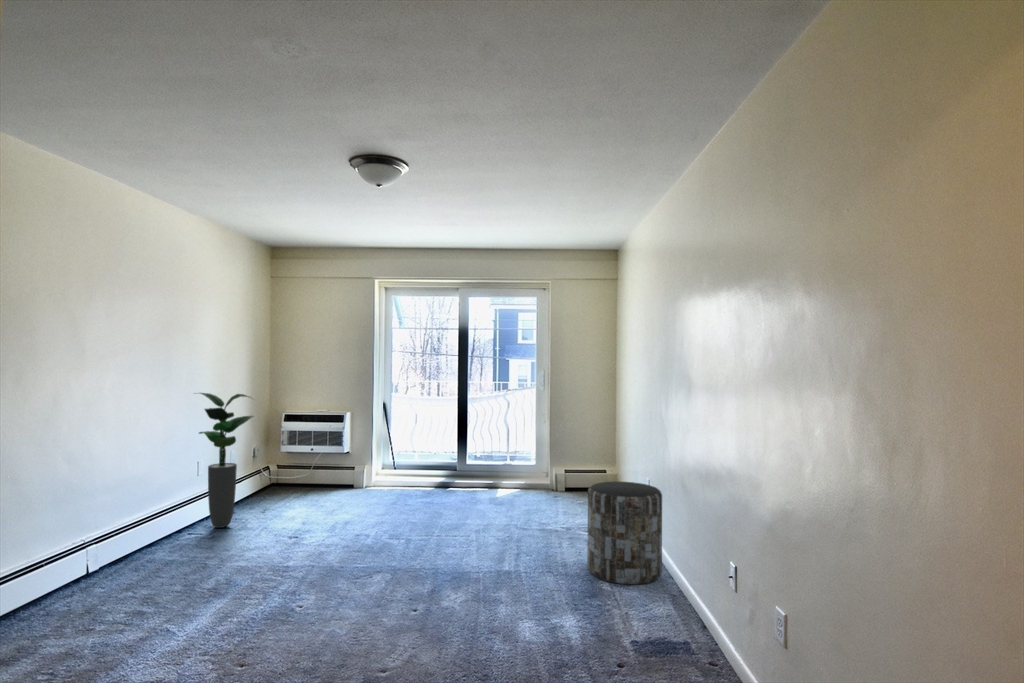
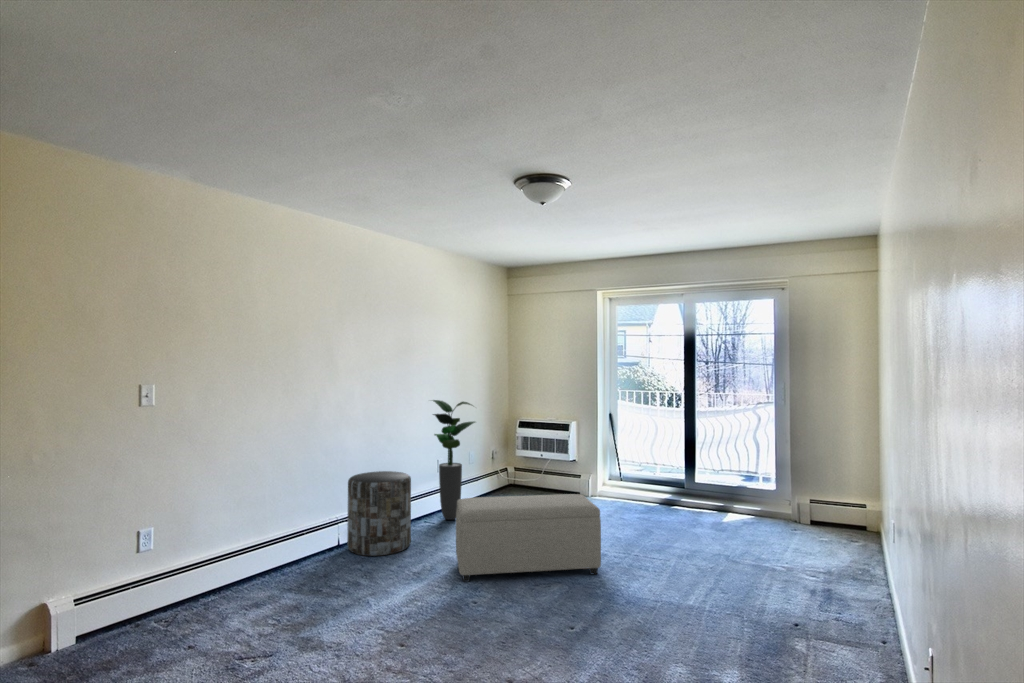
side table: present [587,481,662,584] -> present [347,471,411,556]
ottoman: none [256,483,417,588] -> present [456,494,601,582]

